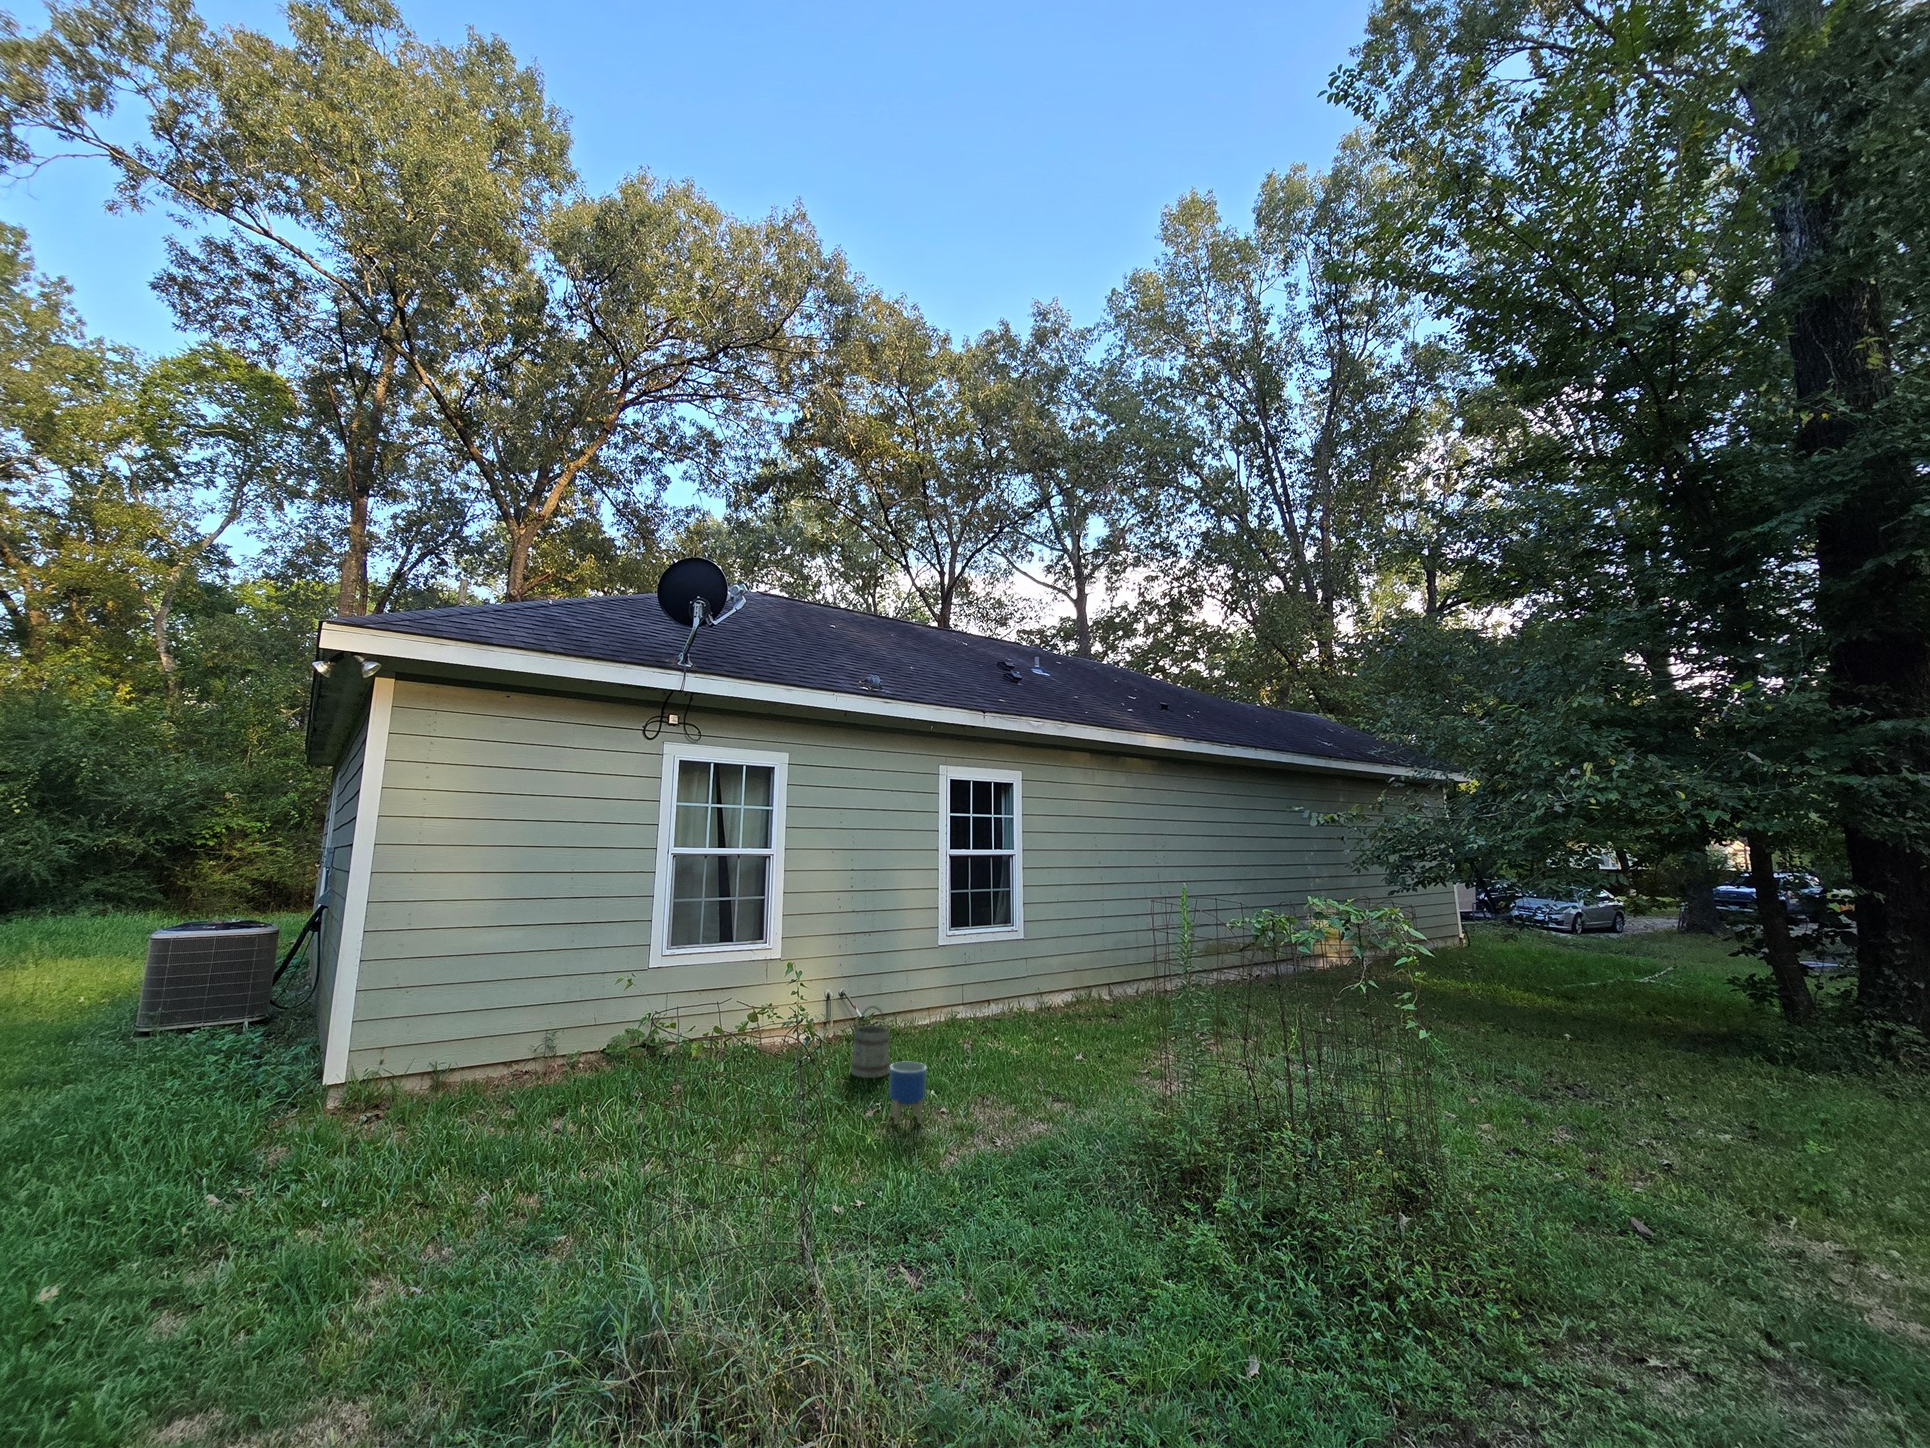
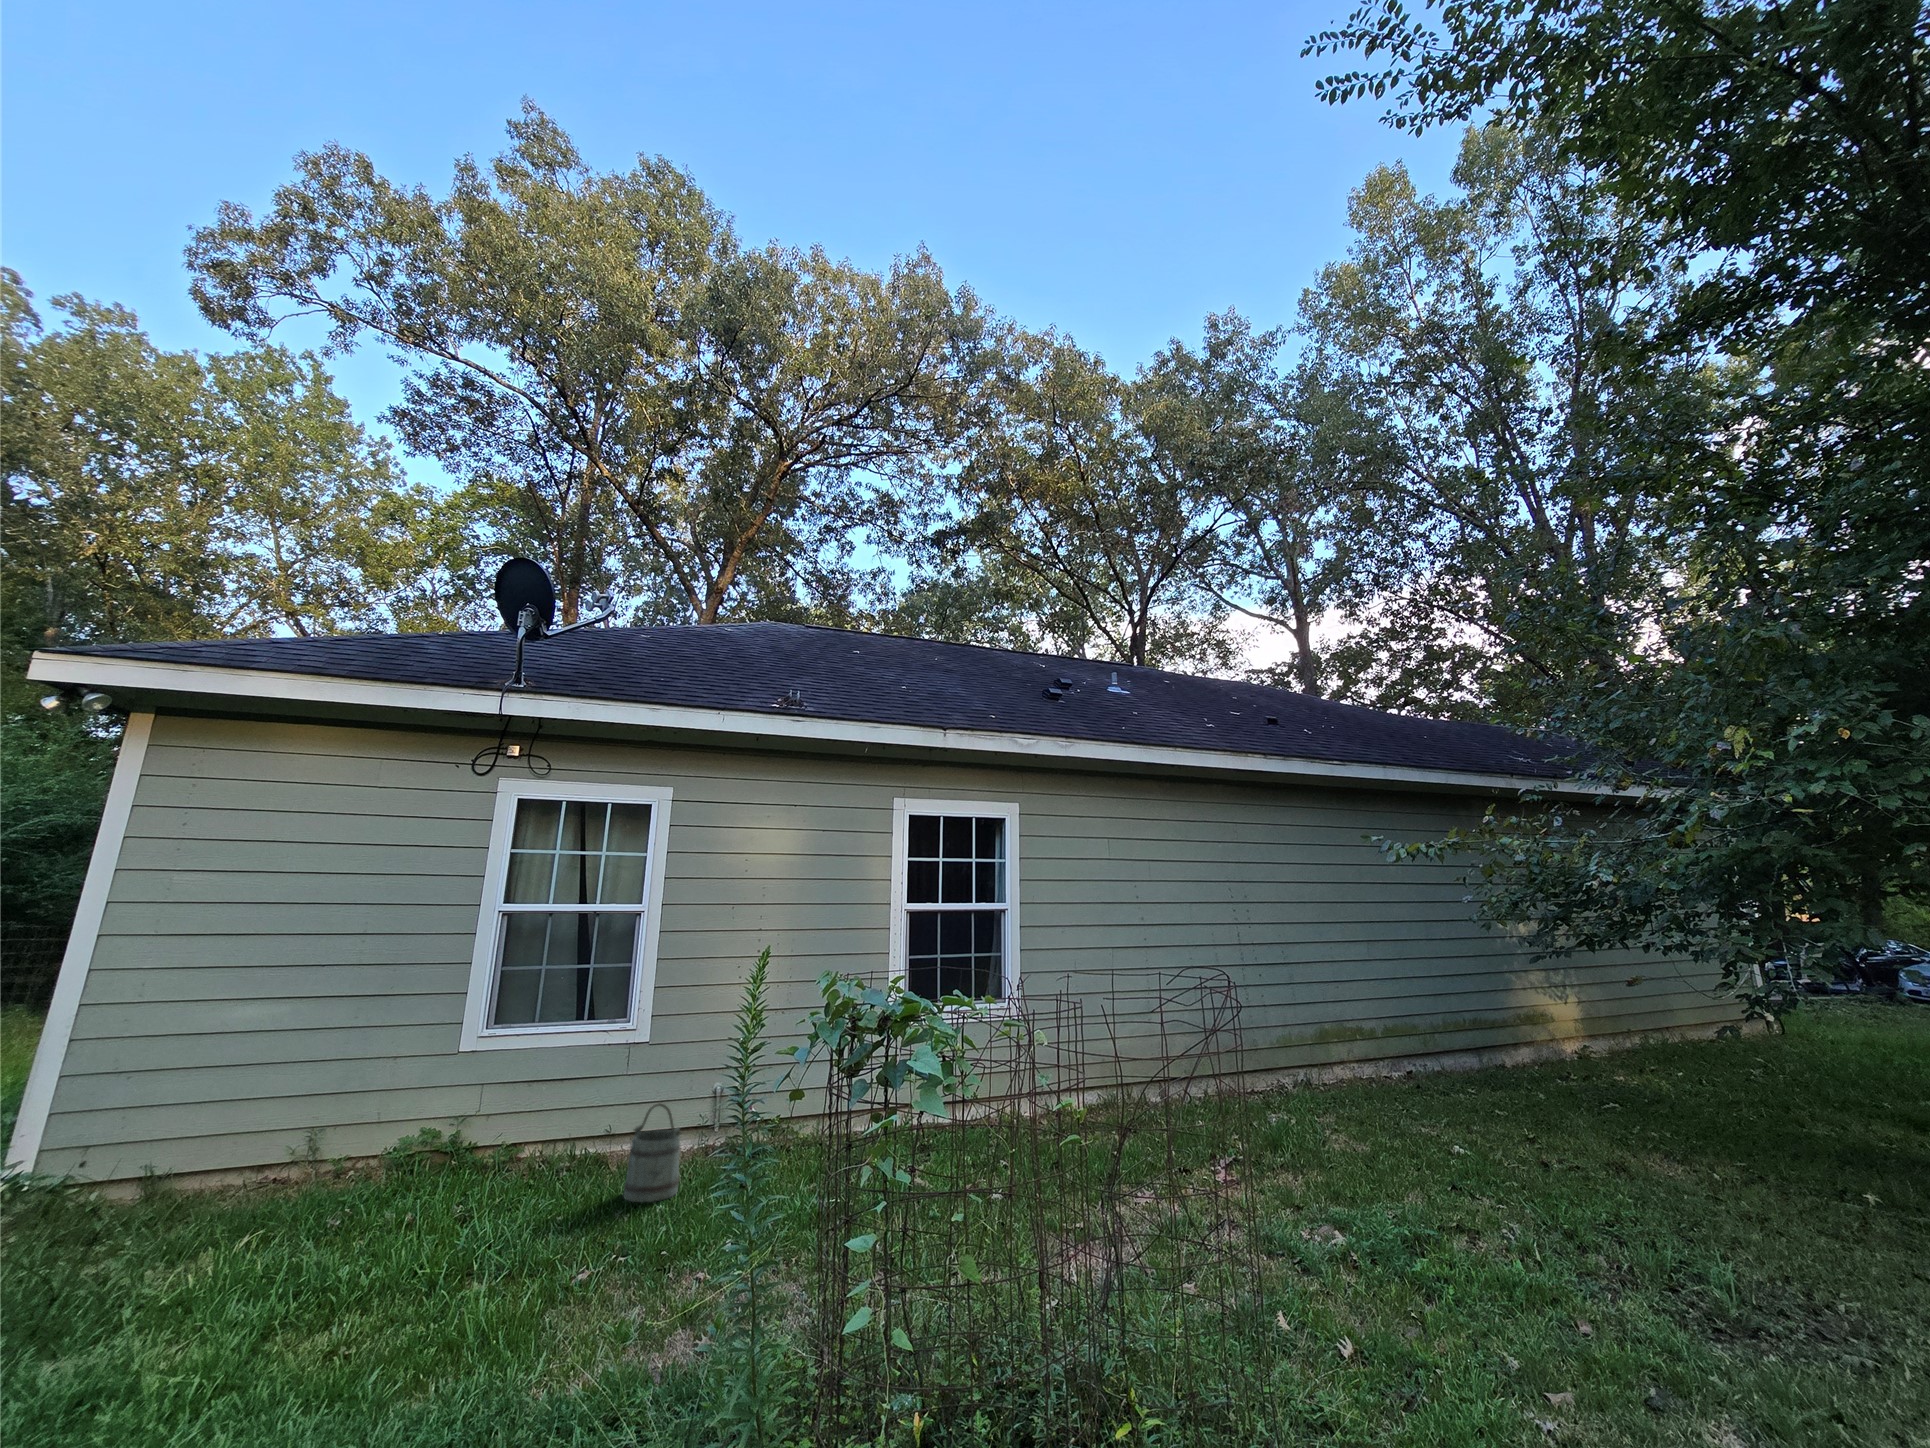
planter: present [889,1062,926,1124] -> none [522,1186,589,1281]

